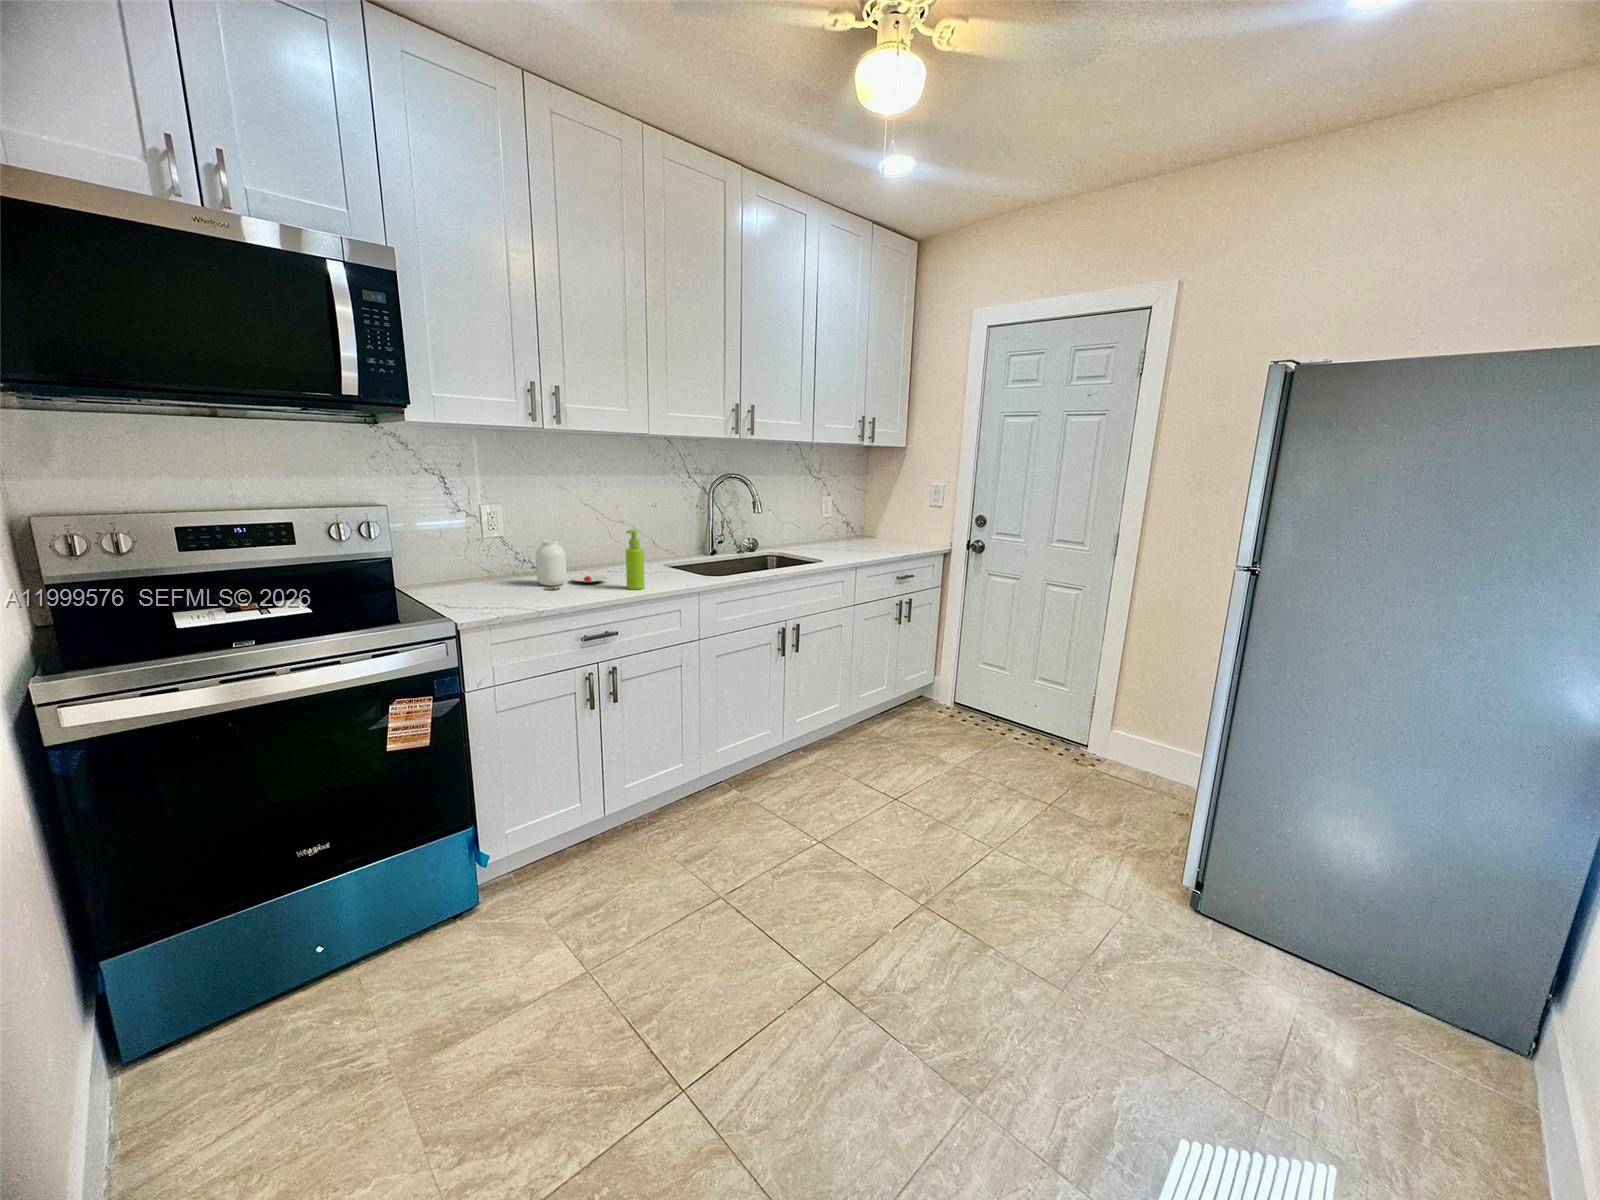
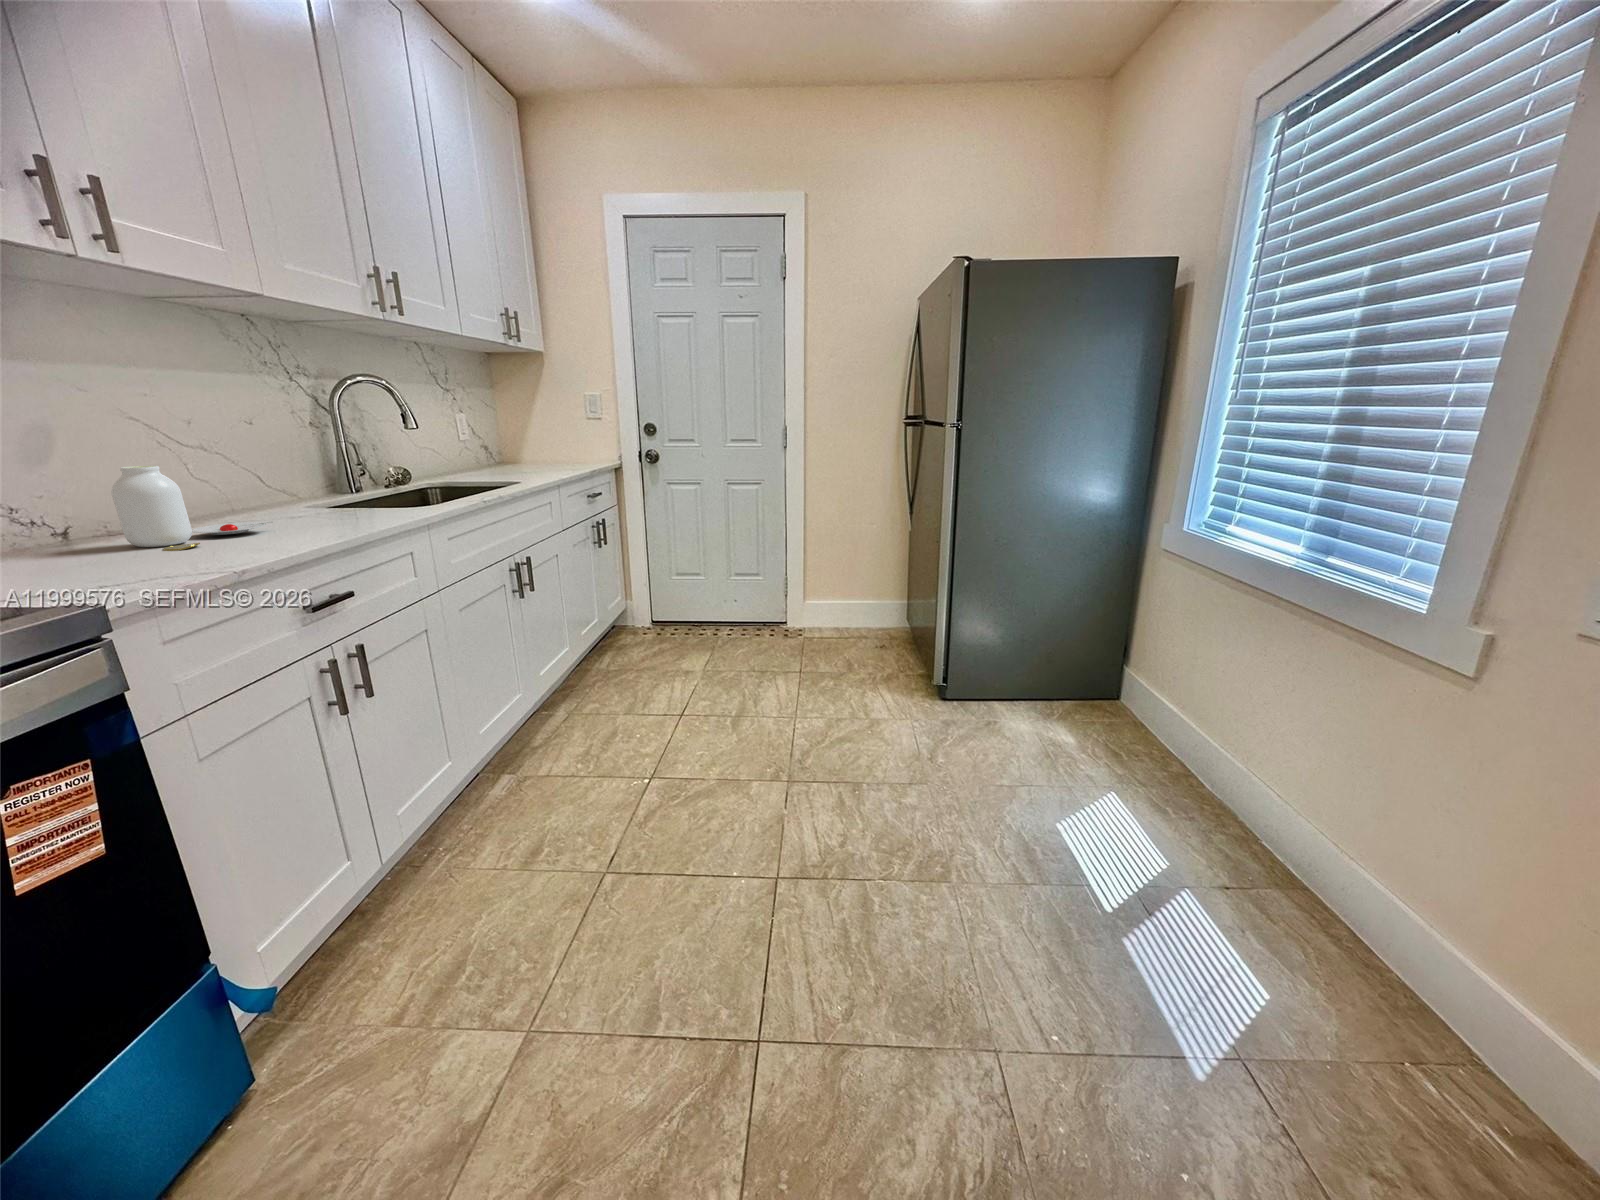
soap dispenser: present [626,530,645,589] -> none [309,438,354,531]

